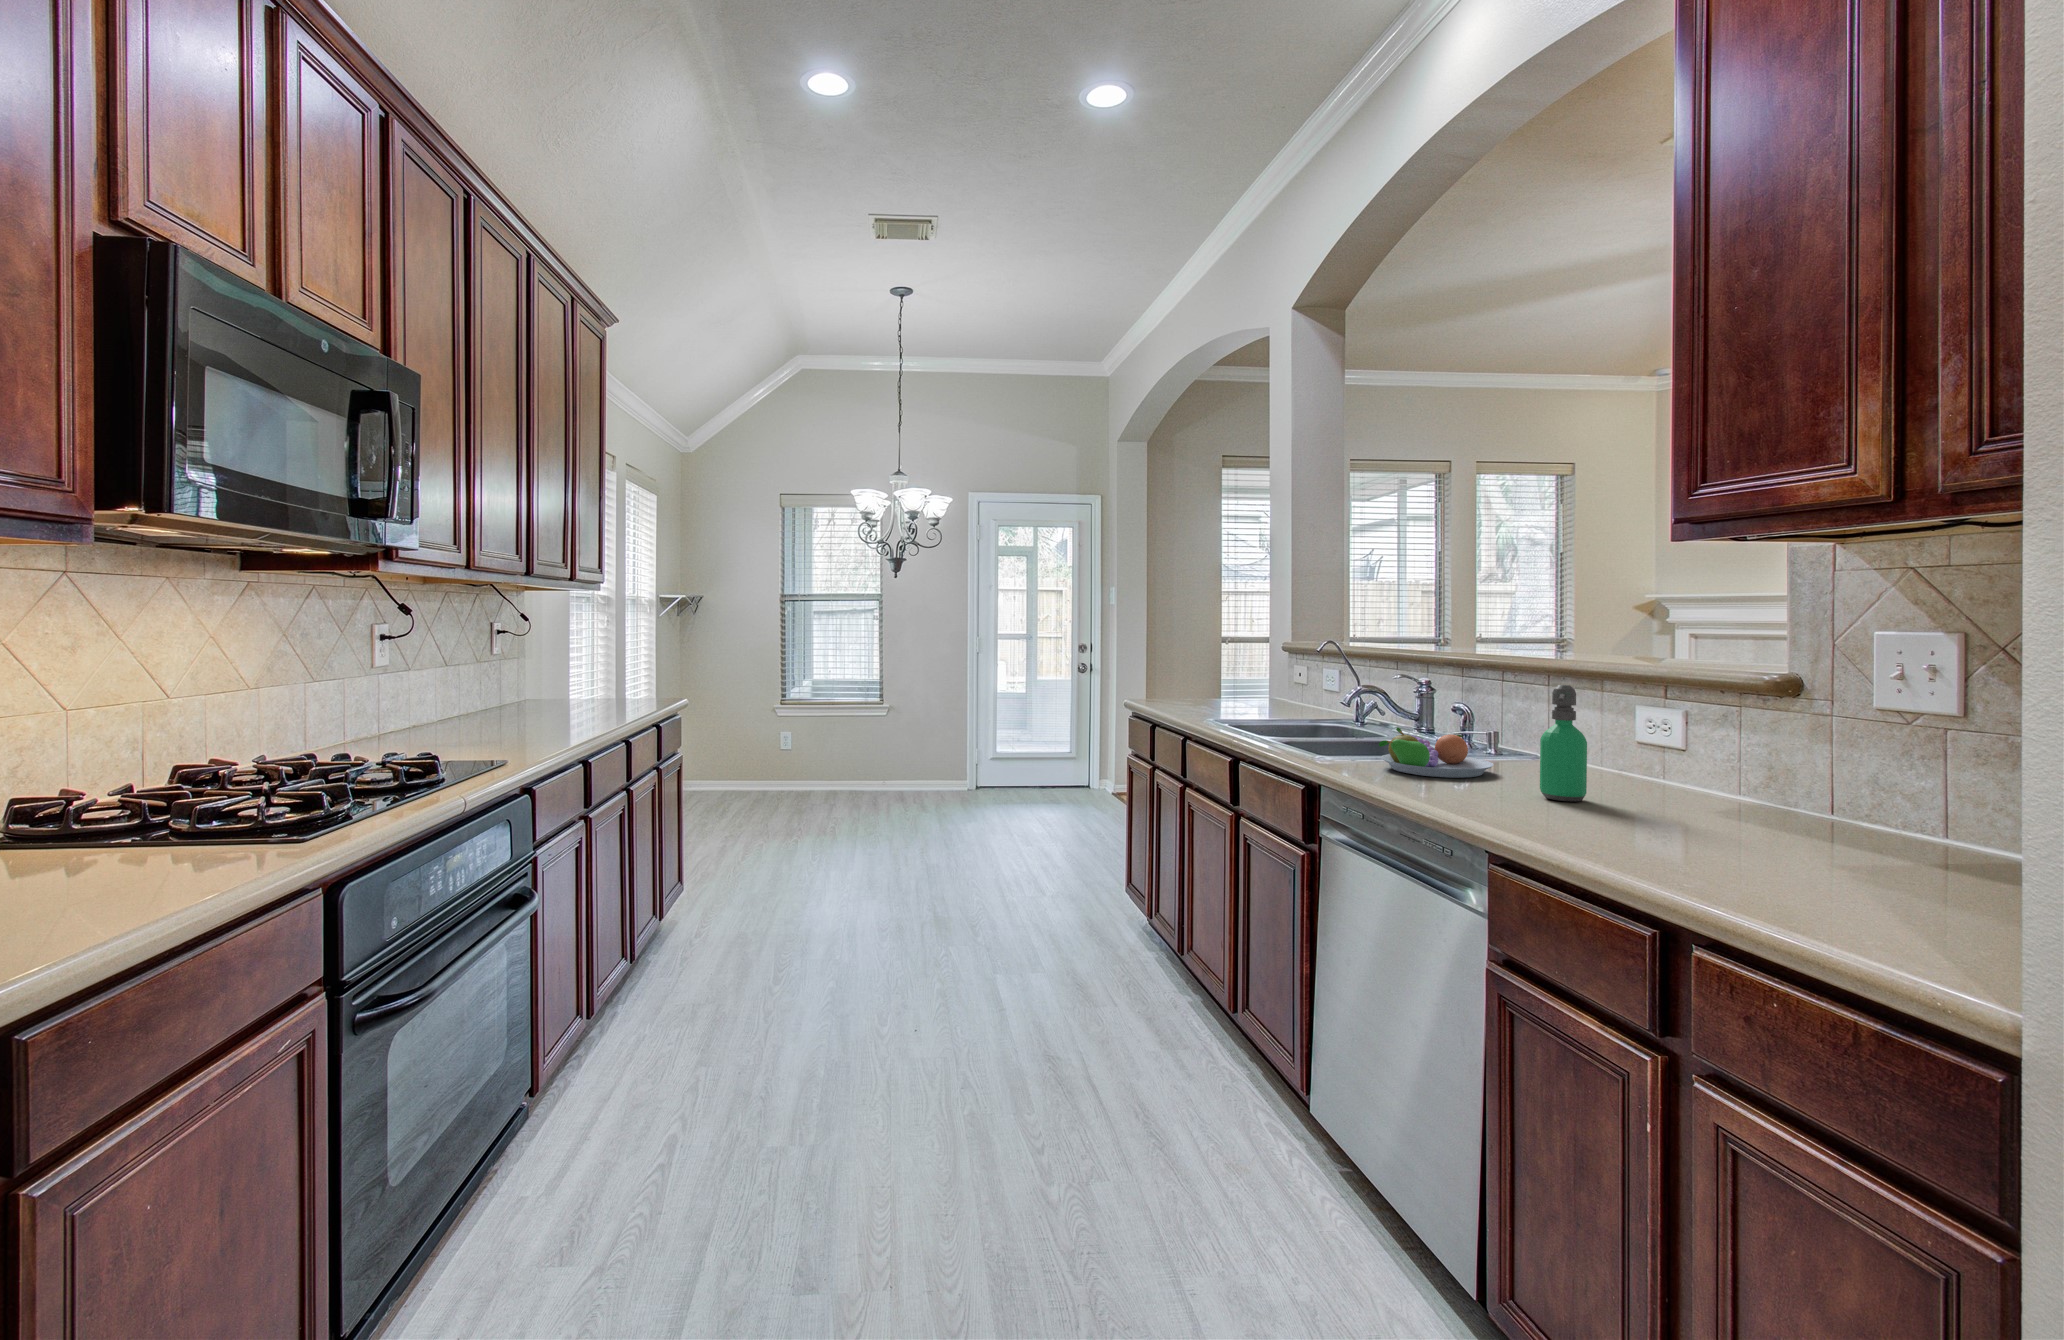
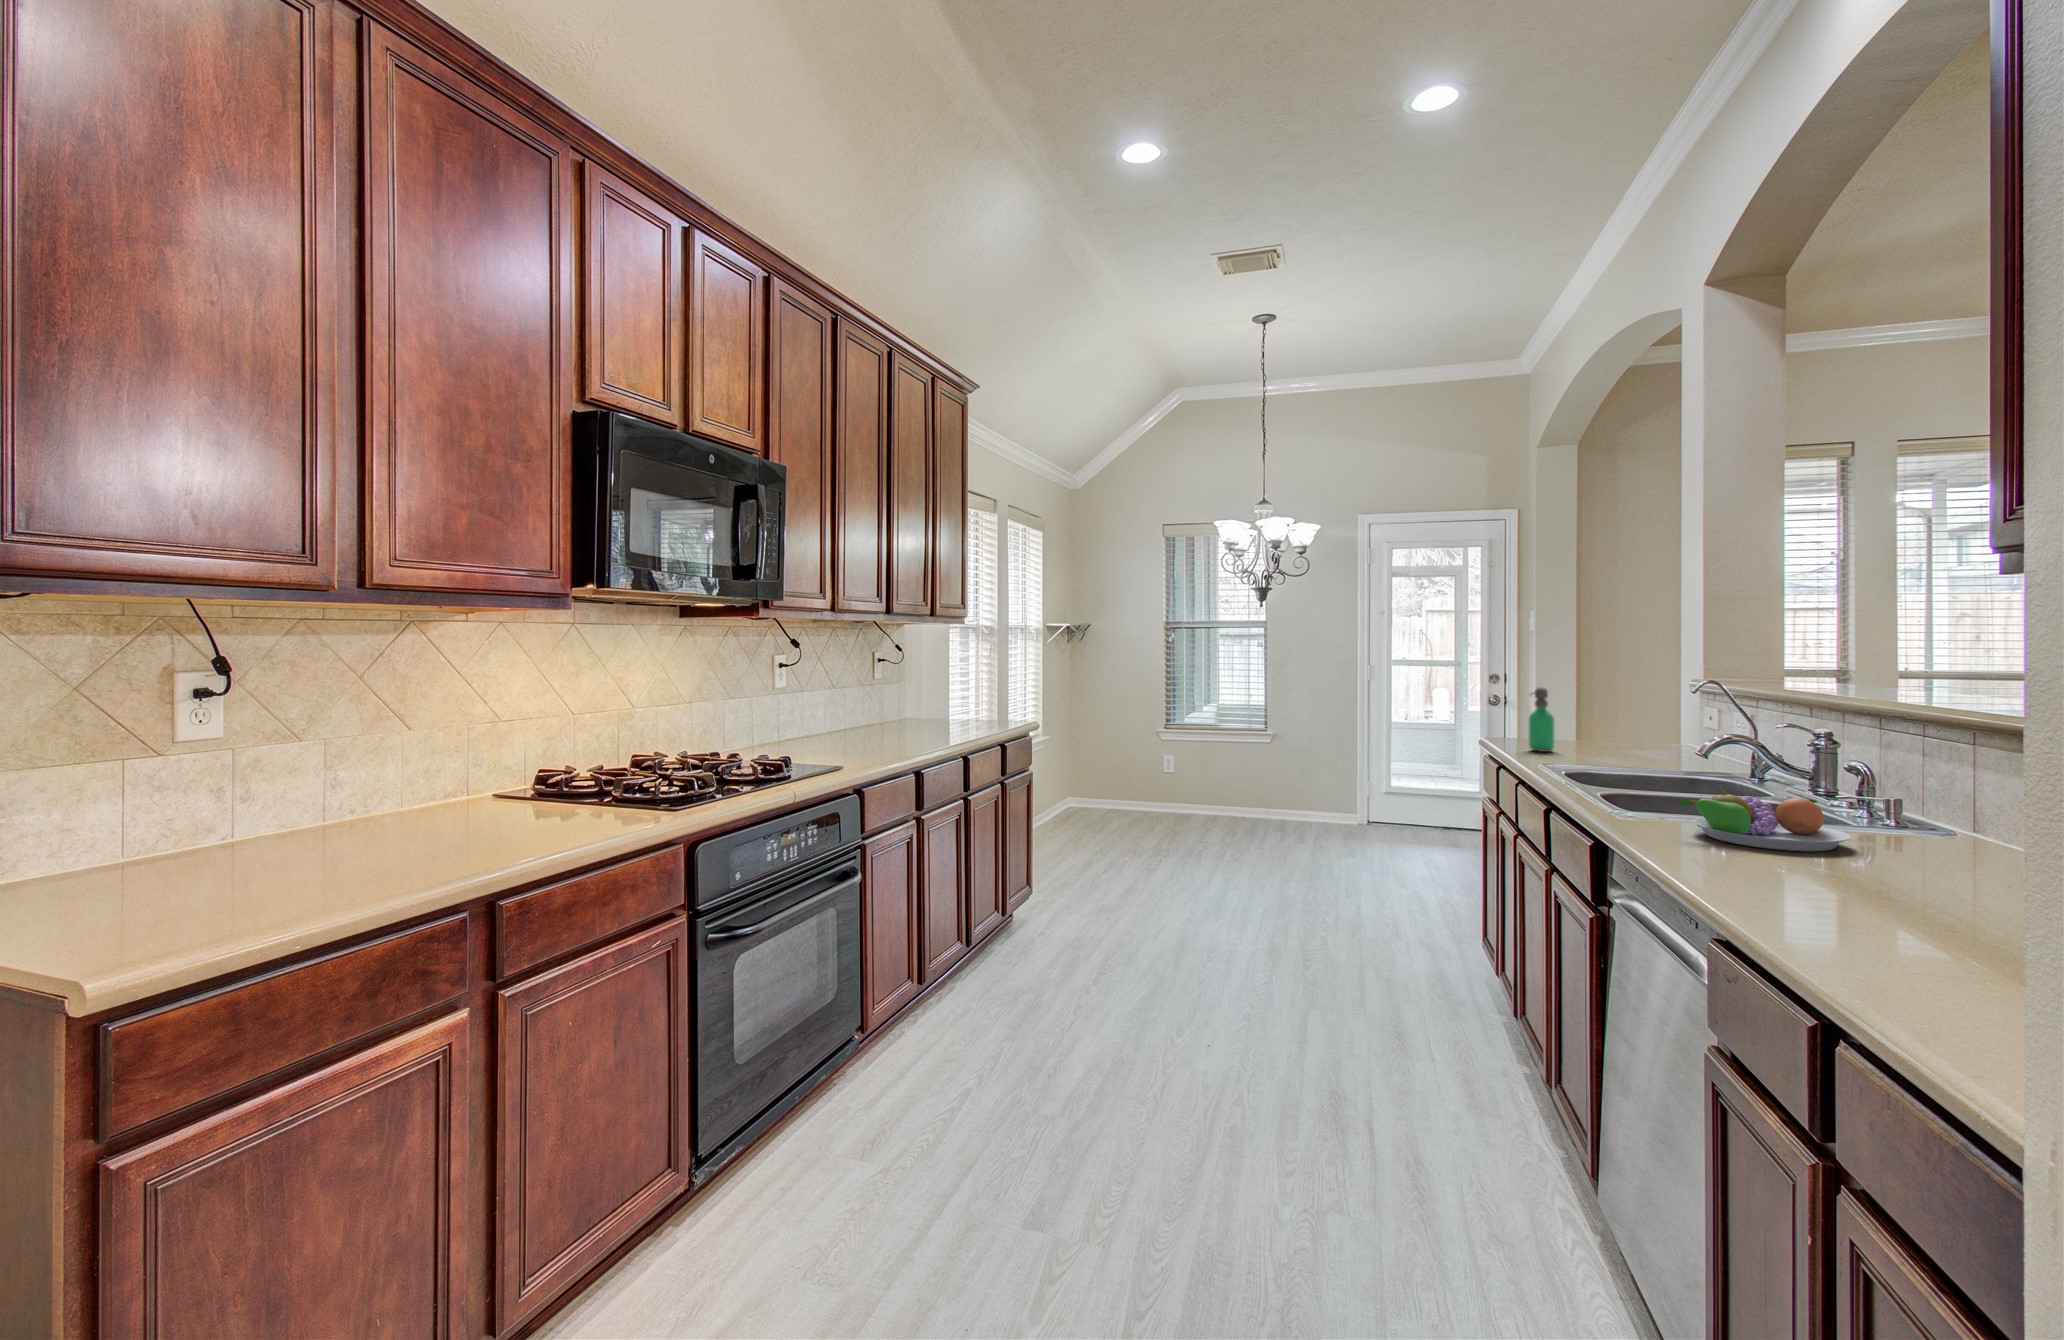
soap dispenser: present [1540,685,1587,801] -> present [1529,687,1554,752]

